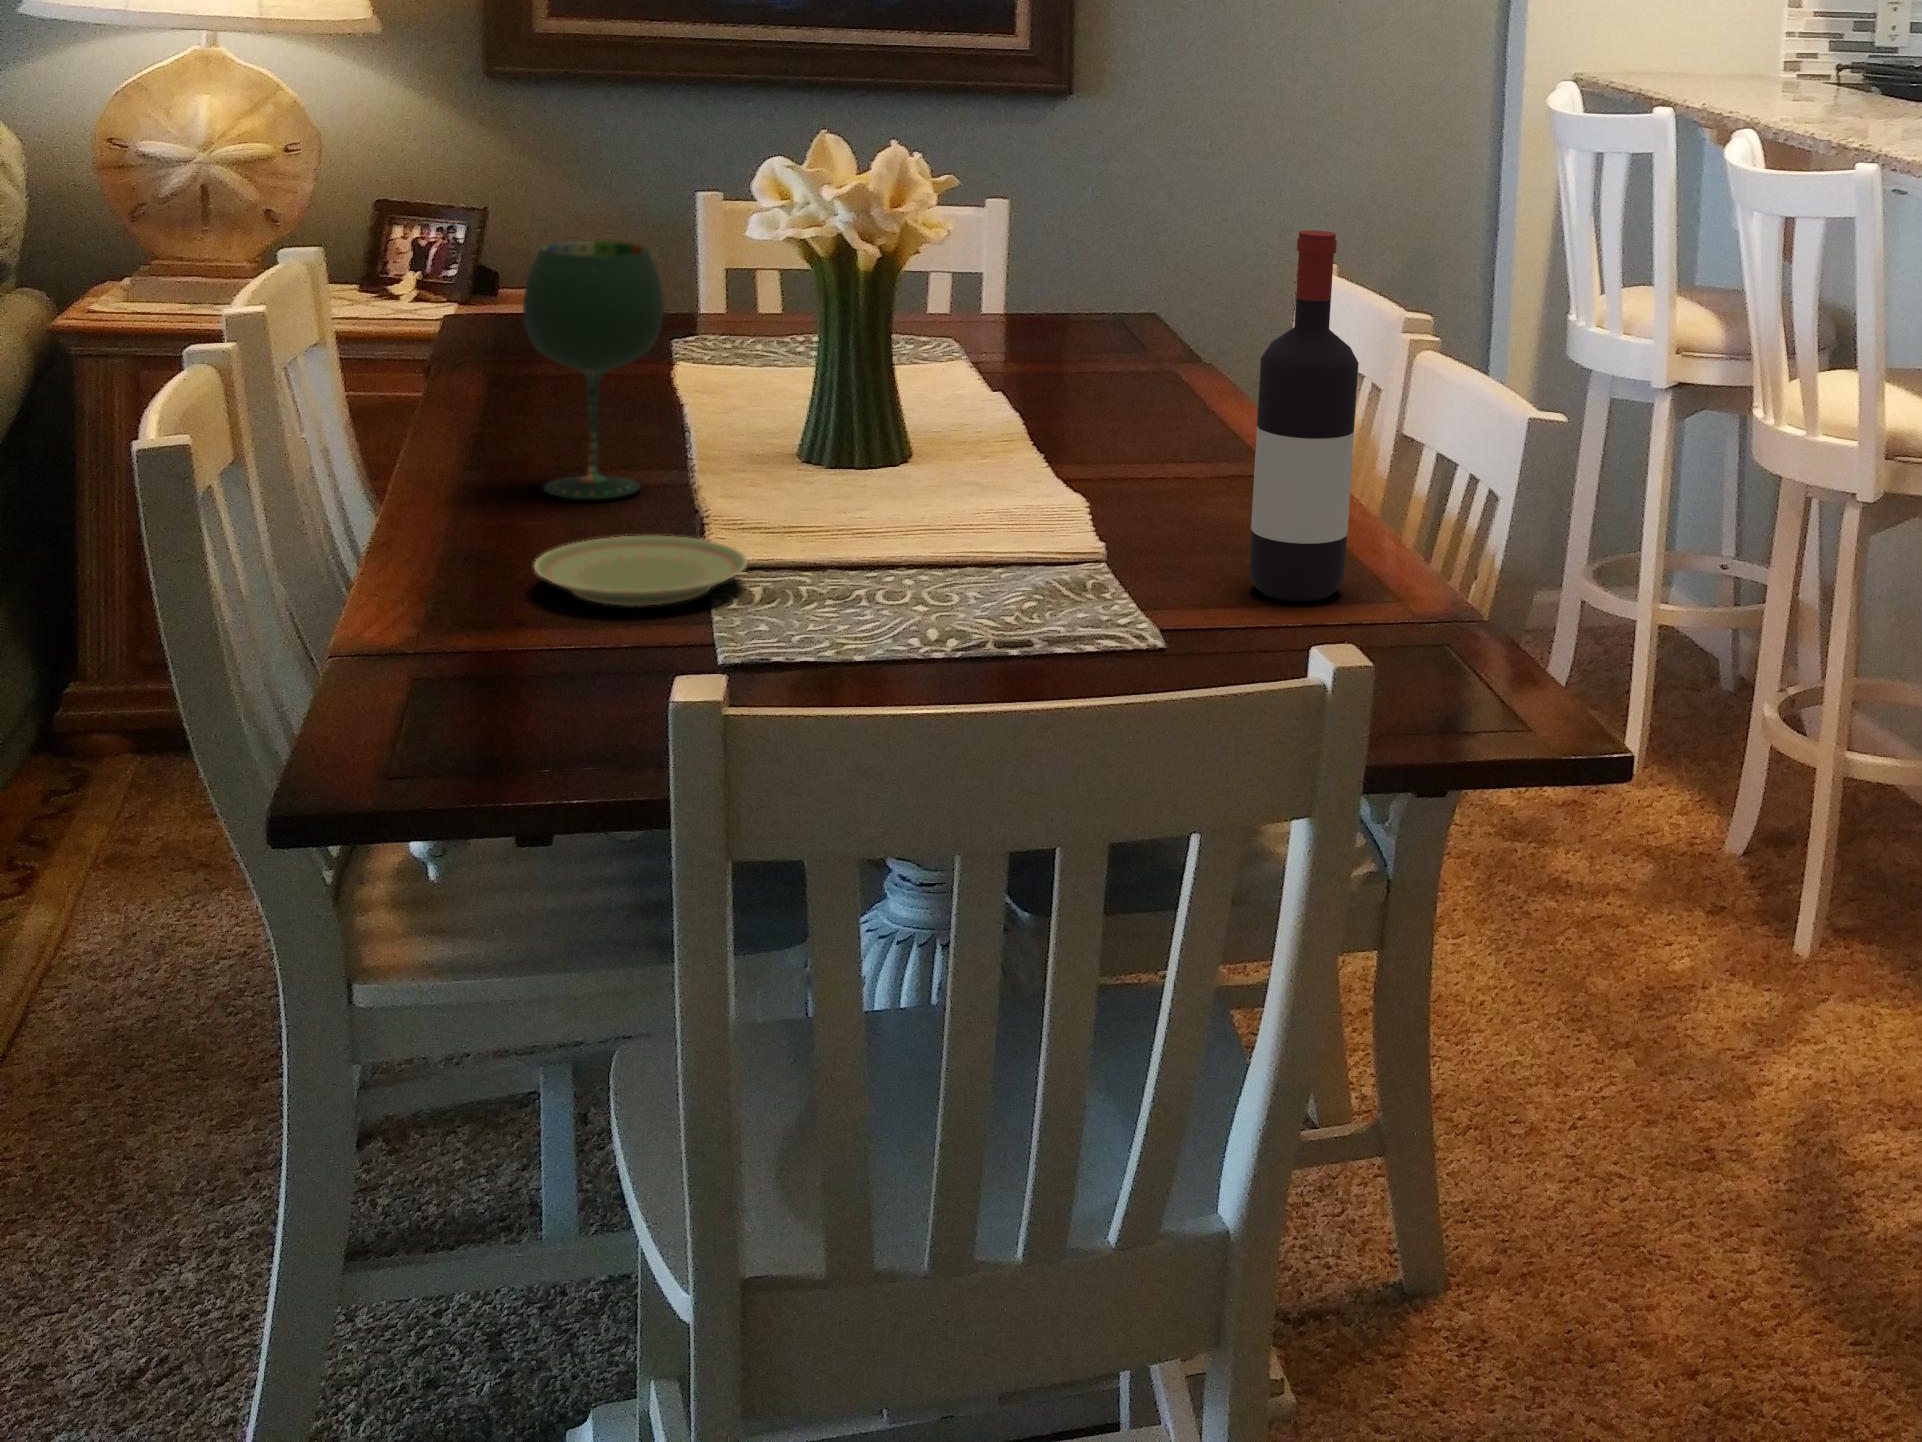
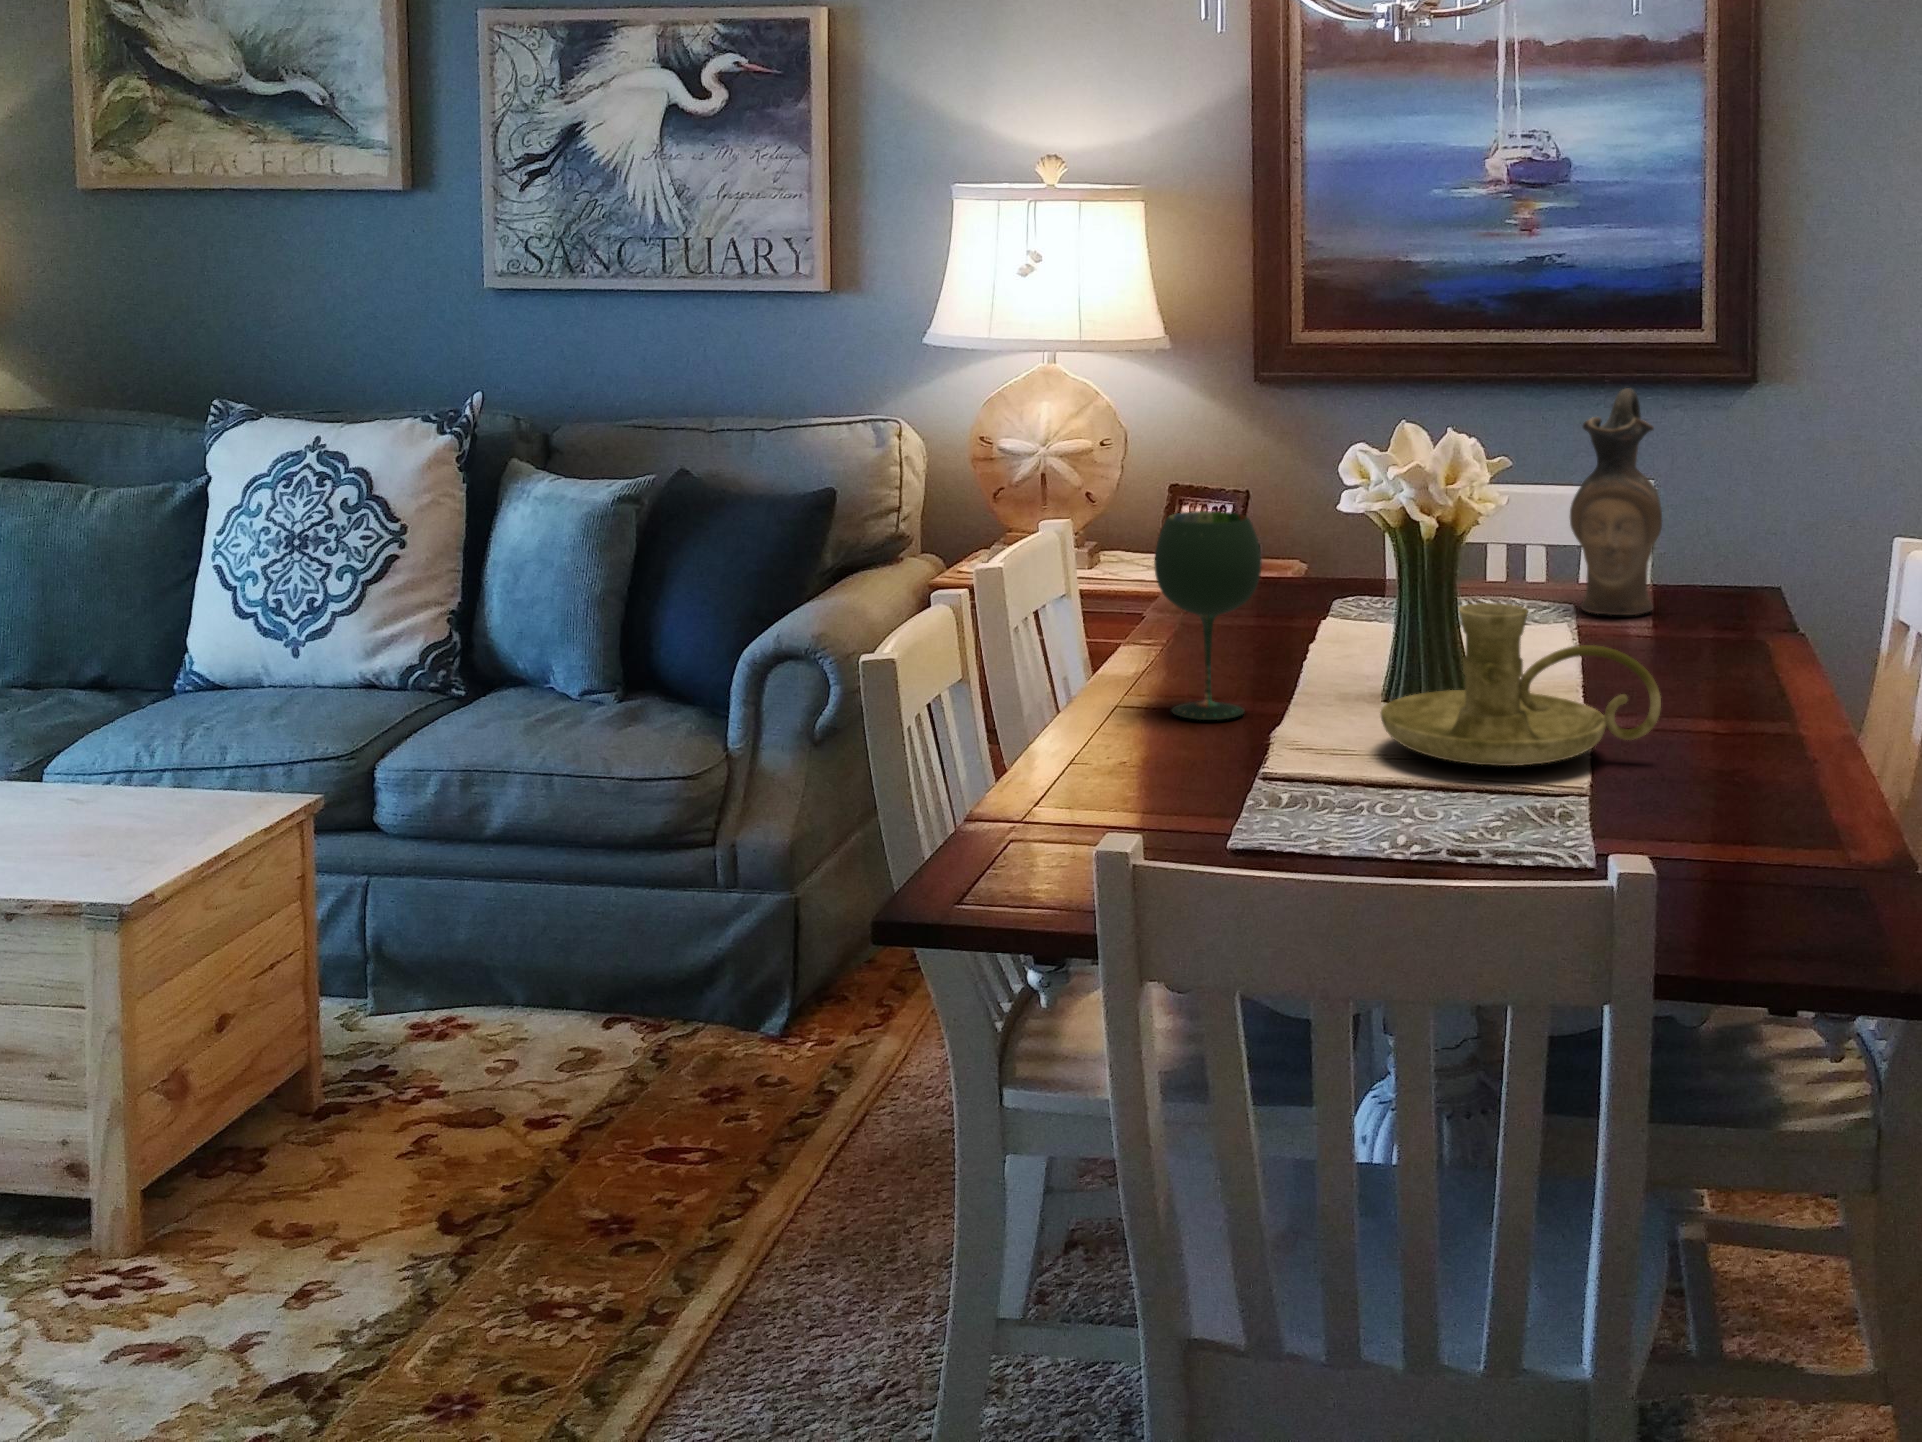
ceramic pitcher: none [955,98,1059,350] -> present [1570,388,1662,615]
wine bottle: present [1250,230,1359,601] -> none [1708,501,1803,845]
candle holder: none [835,347,1157,532] -> present [1380,603,1661,766]
plate: present [534,536,748,606] -> none [1121,748,1283,802]

